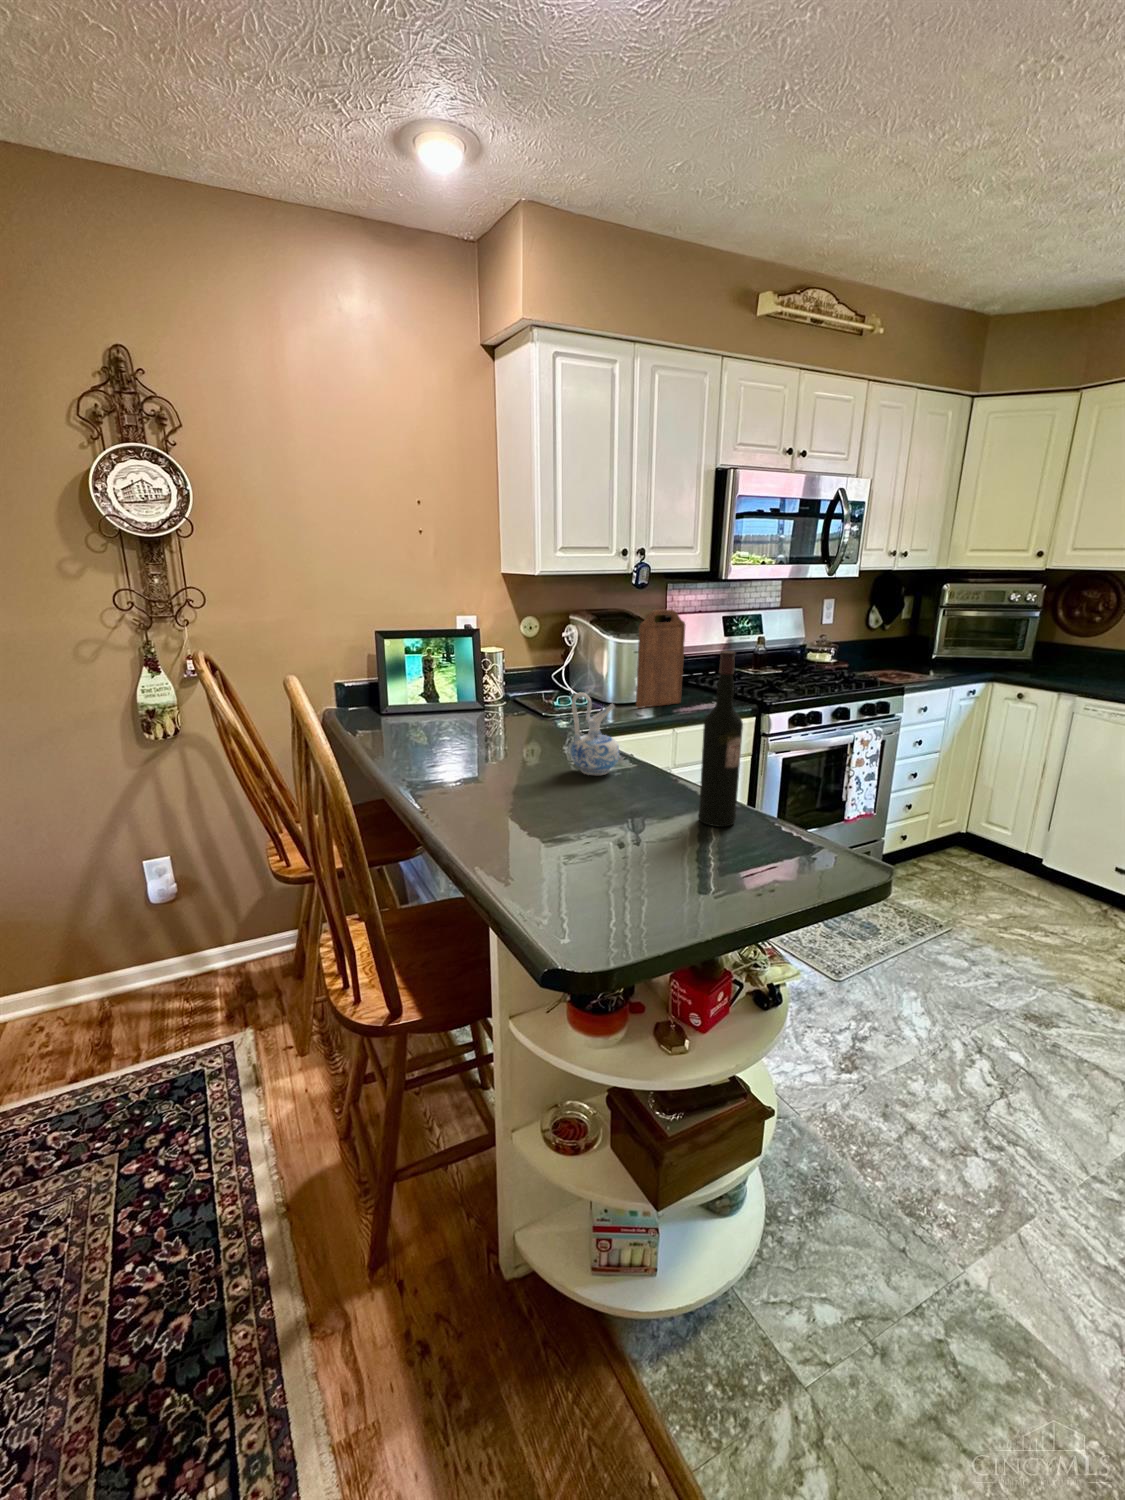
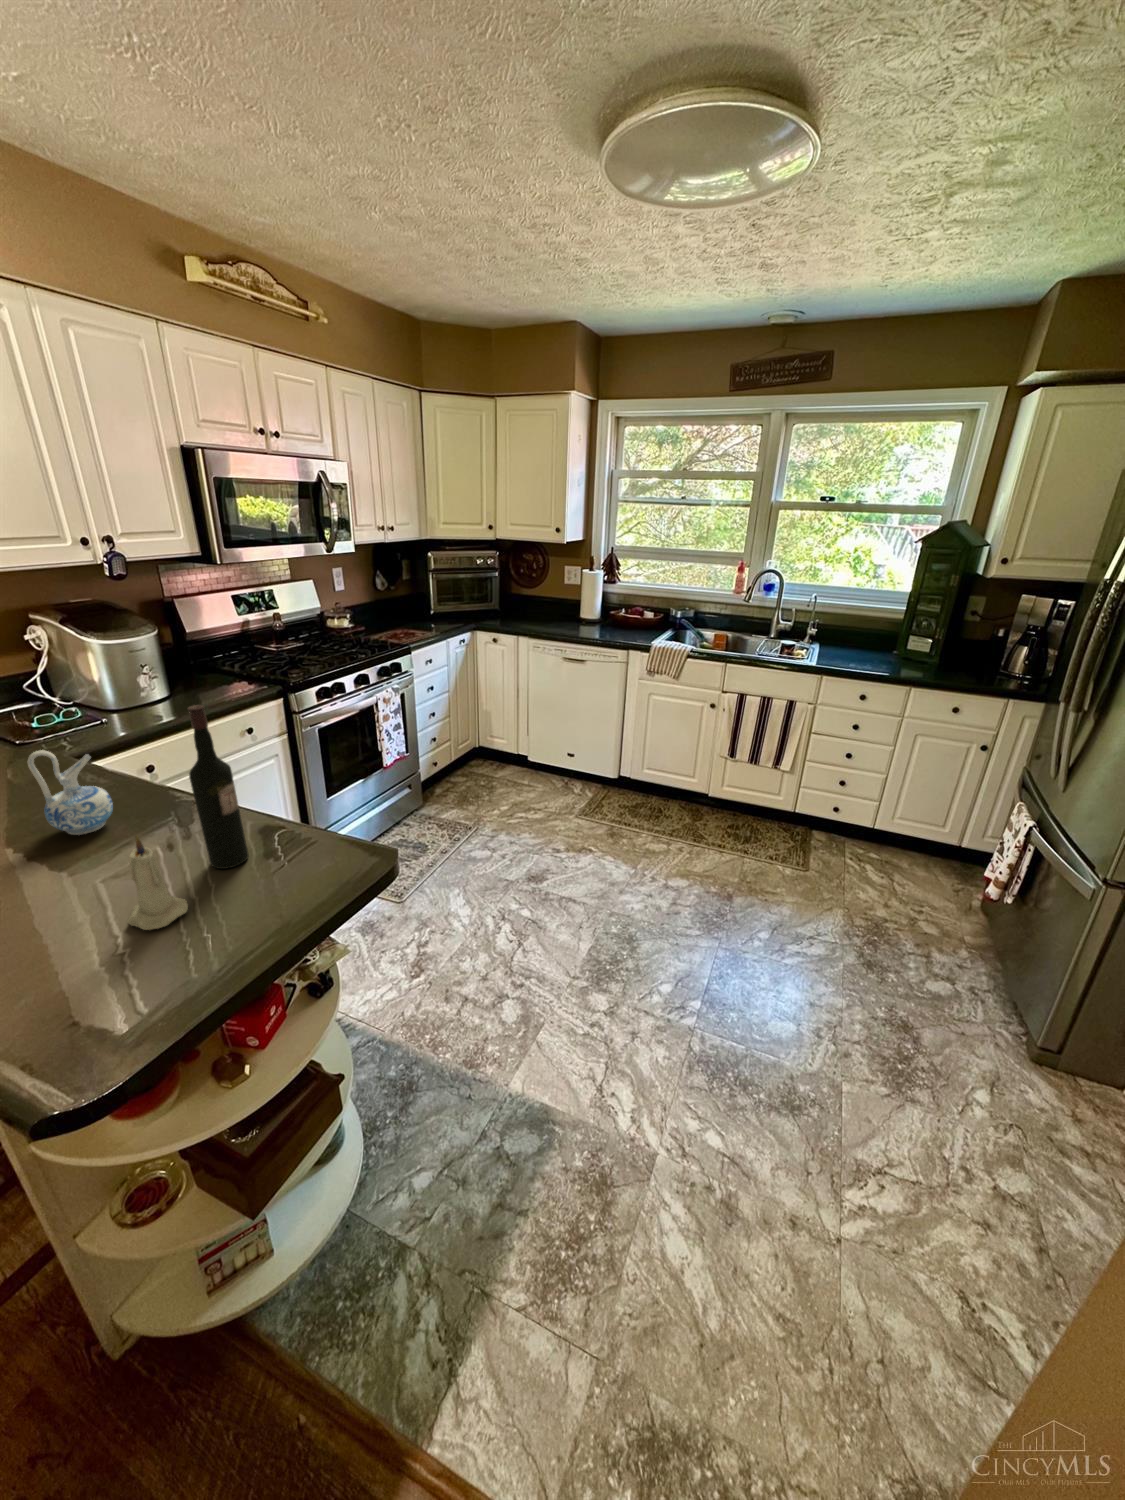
cutting board: present [636,609,685,708] -> none [124,604,199,712]
candle: none [629,756,680,854] -> present [127,836,188,930]

